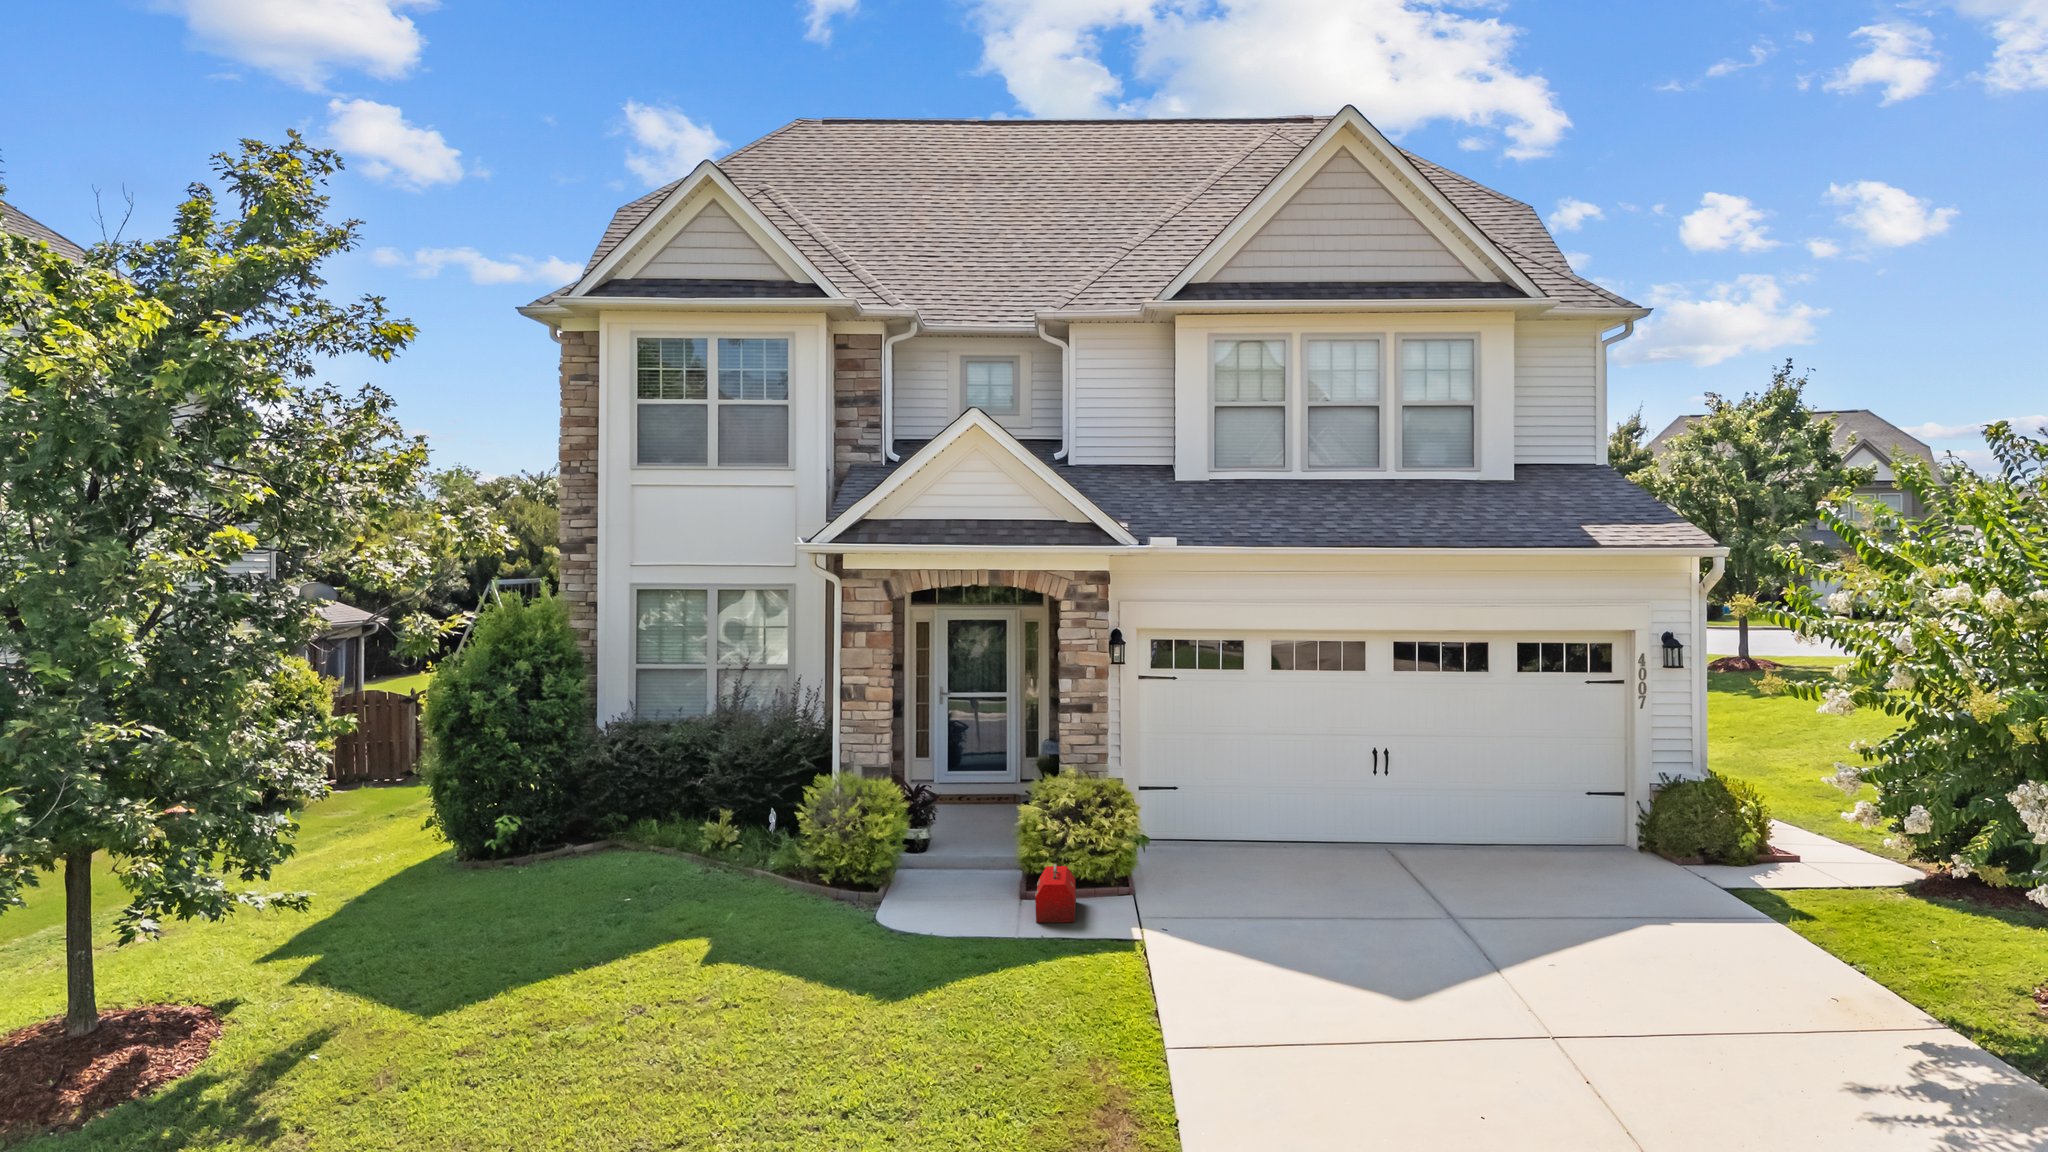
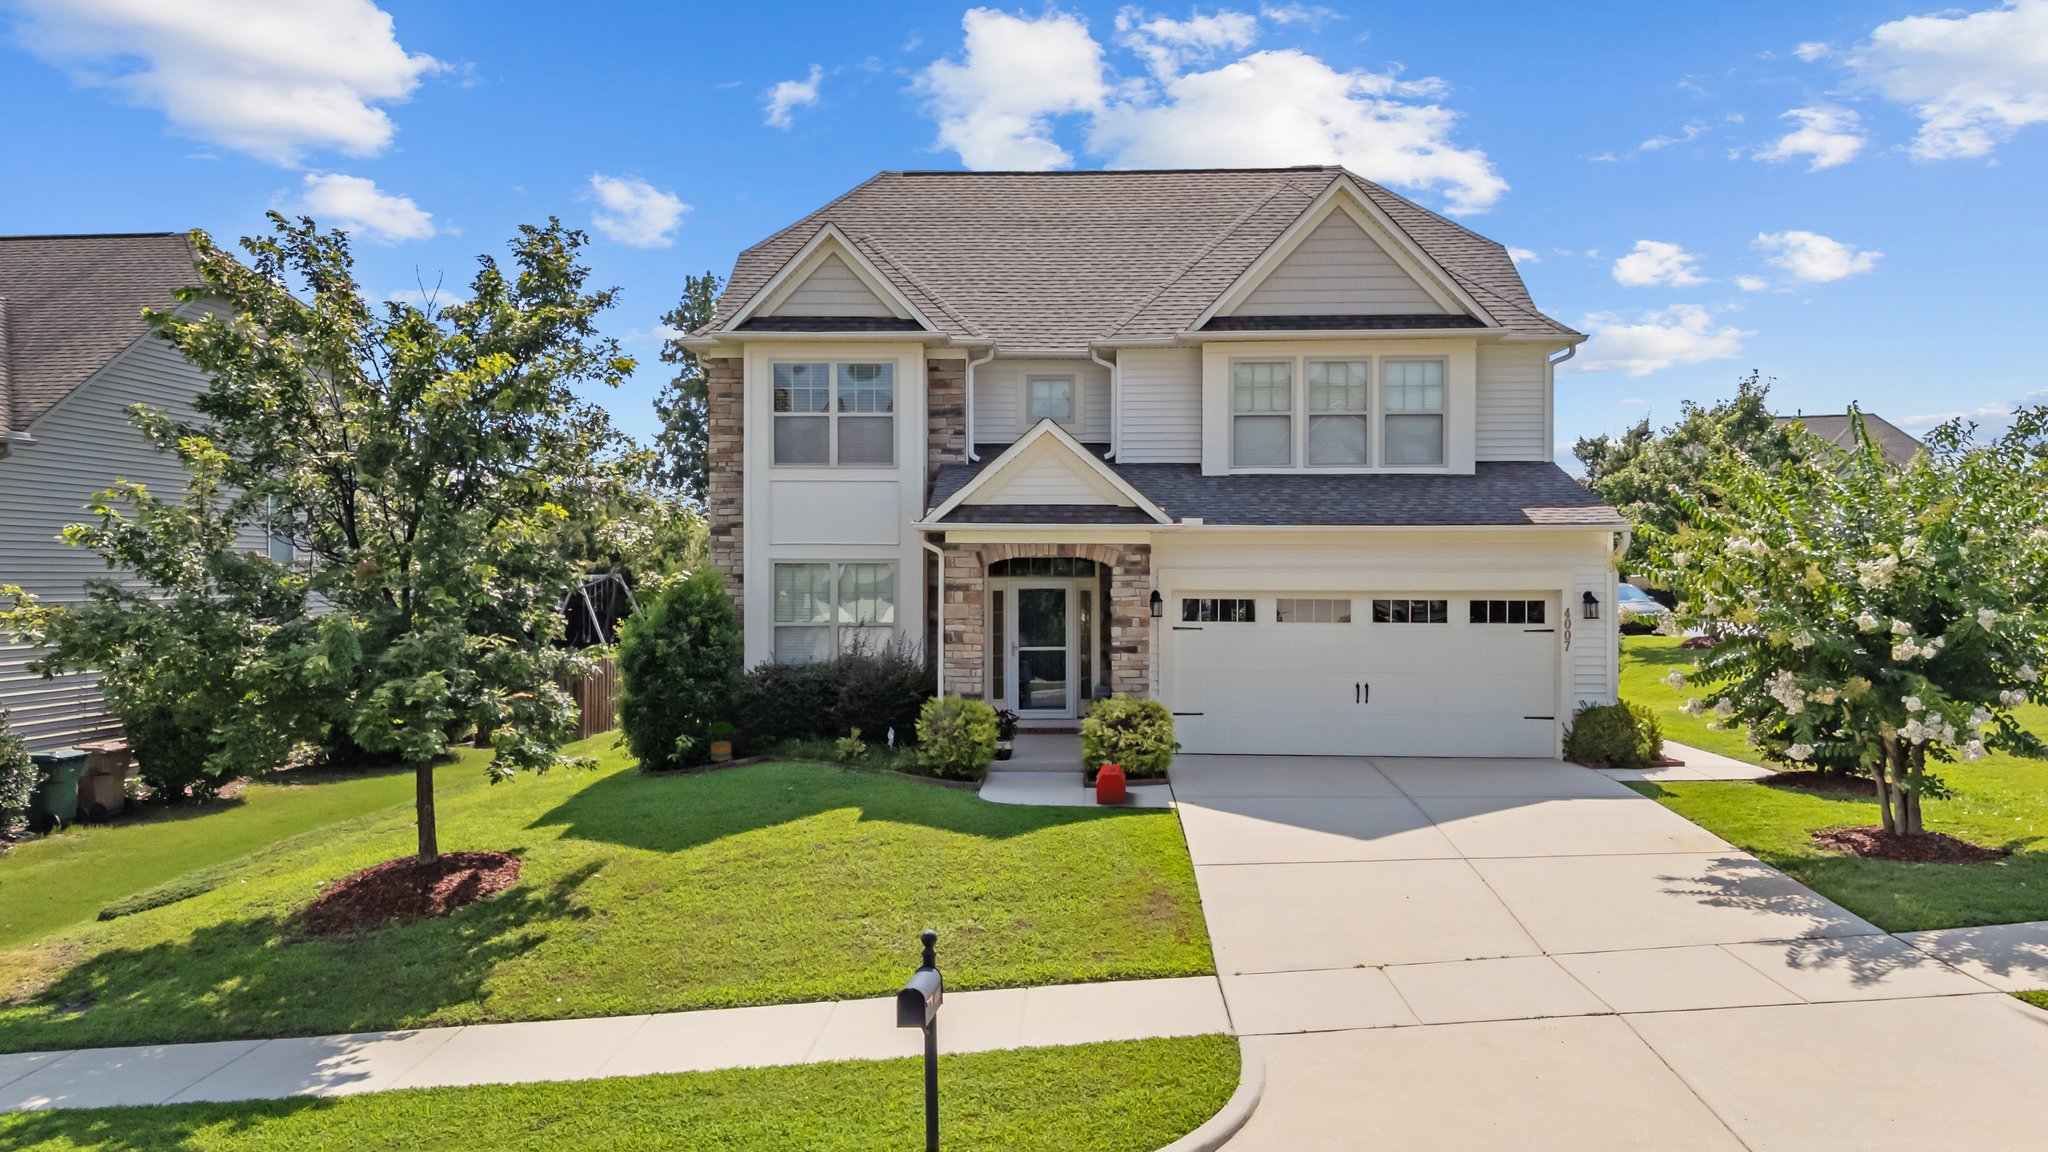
potted tree: none [529,803,570,857] -> present [708,722,736,761]

